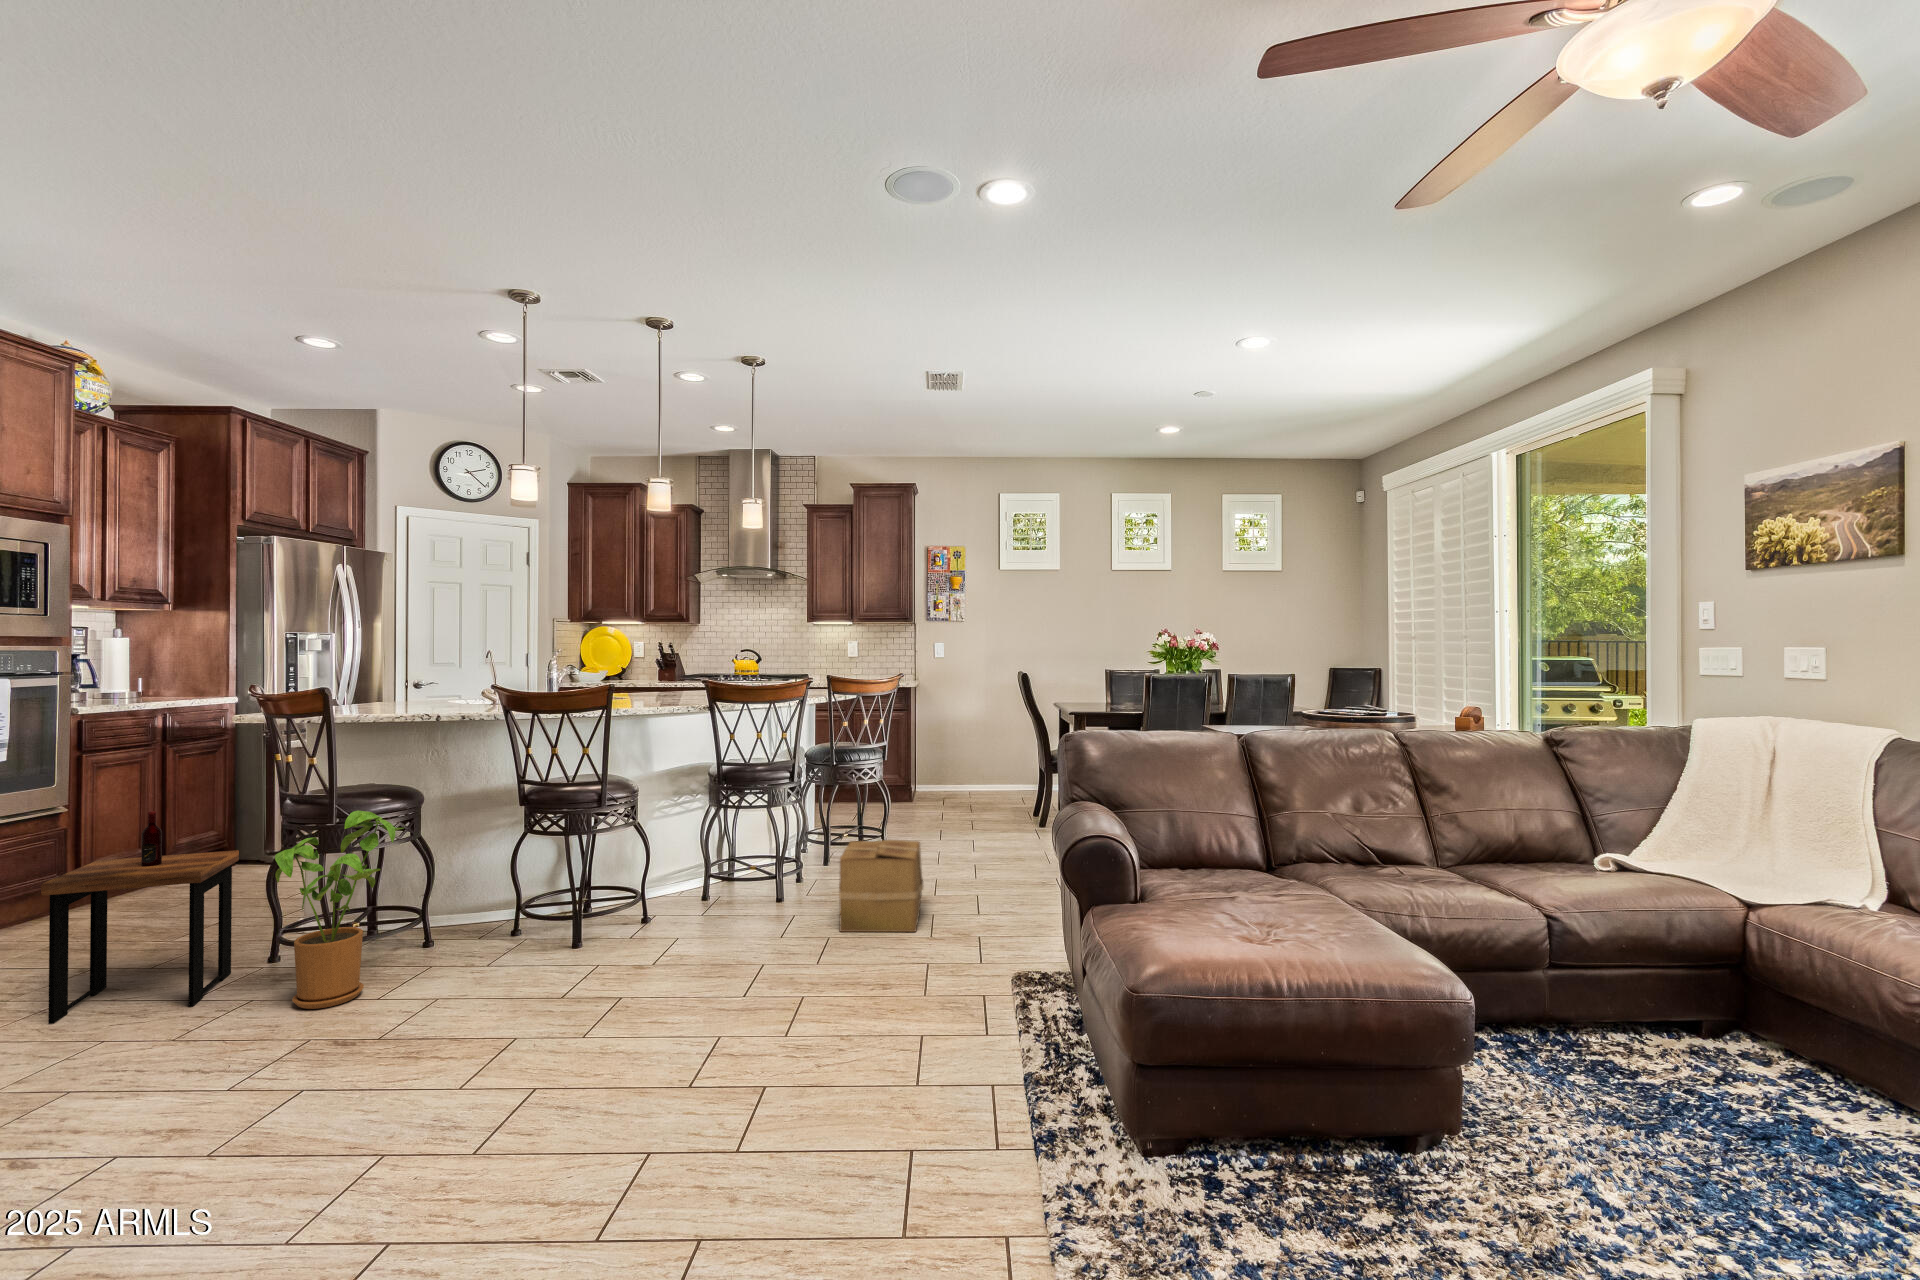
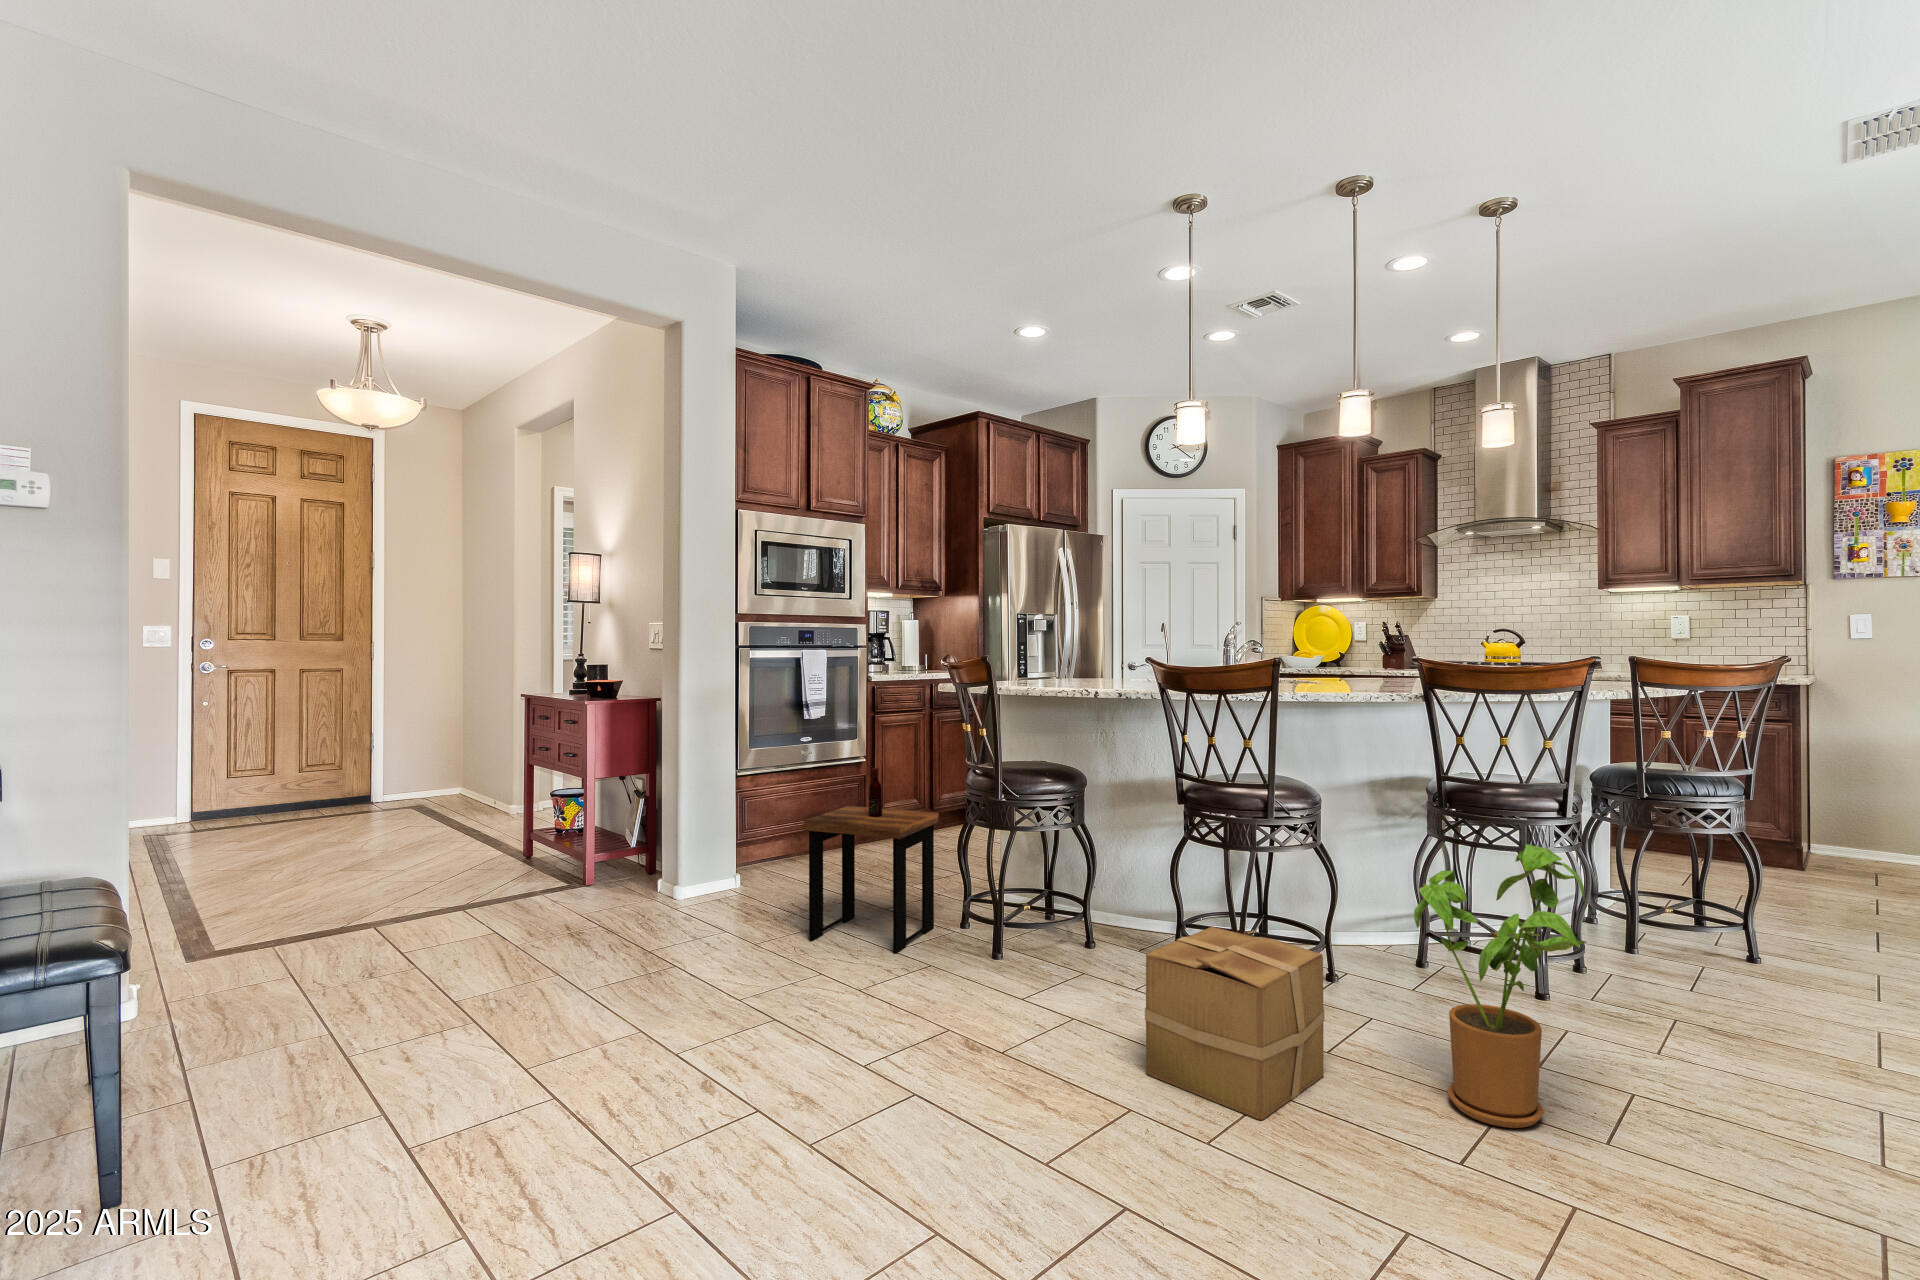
house plant: present [275,811,402,1009] -> present [1414,844,1586,1128]
cardboard box: present [839,840,923,932] -> present [1145,927,1324,1120]

